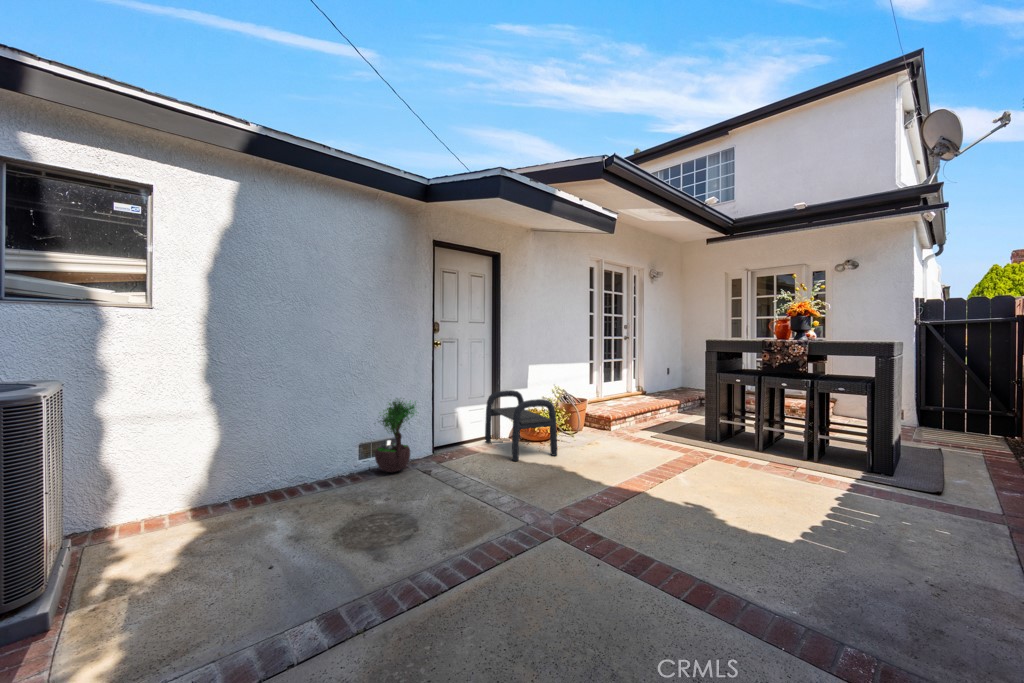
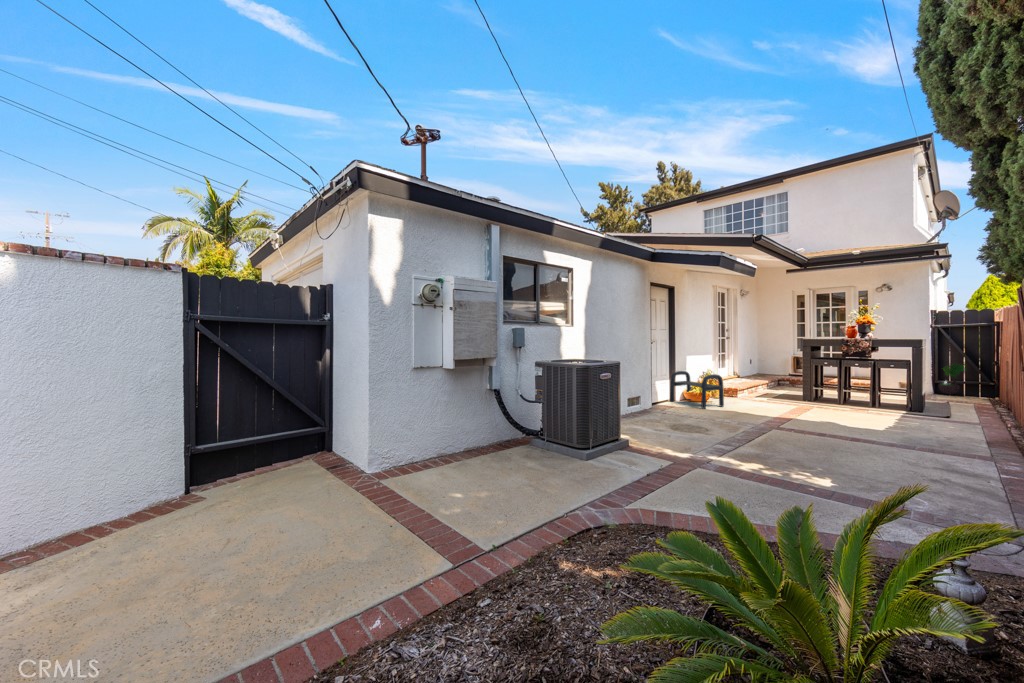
potted tree: present [375,400,415,472] -> present [939,364,965,395]

